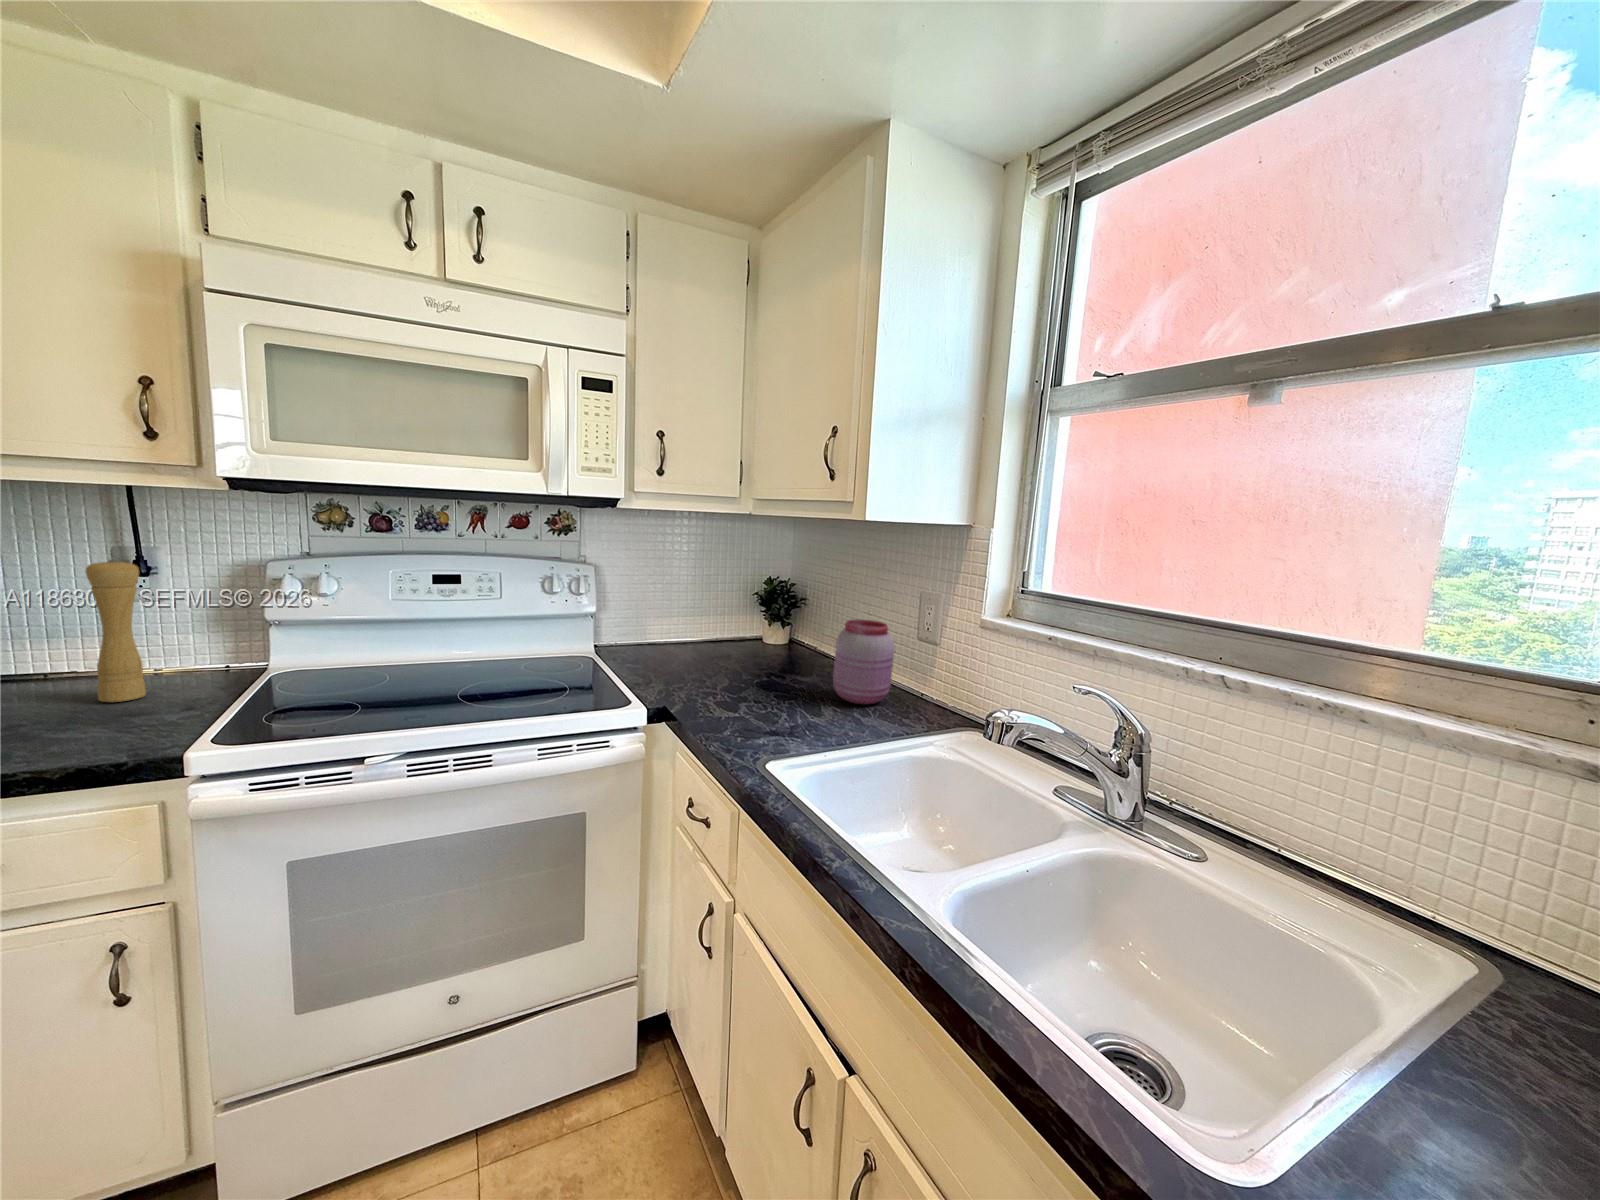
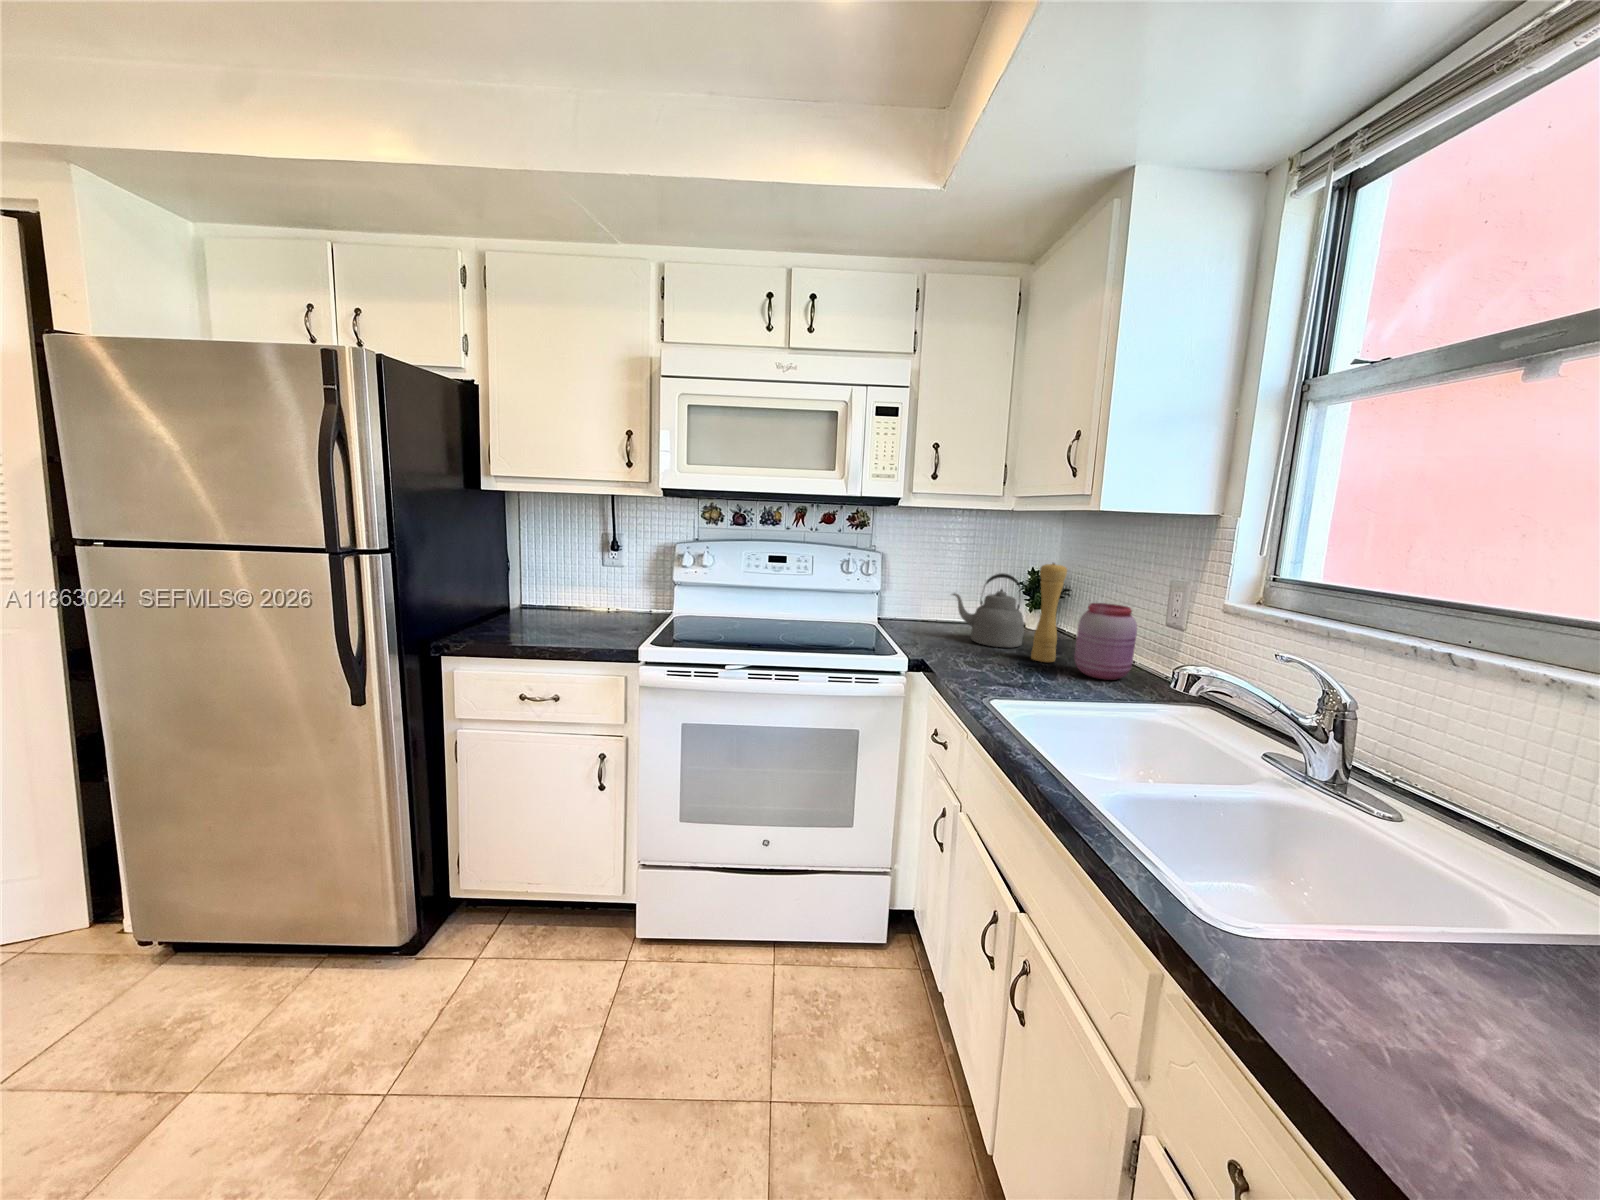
pepper mill: present [86,560,146,702] -> present [1031,563,1067,662]
kettle: none [686,587,768,672] -> present [952,573,1024,647]

